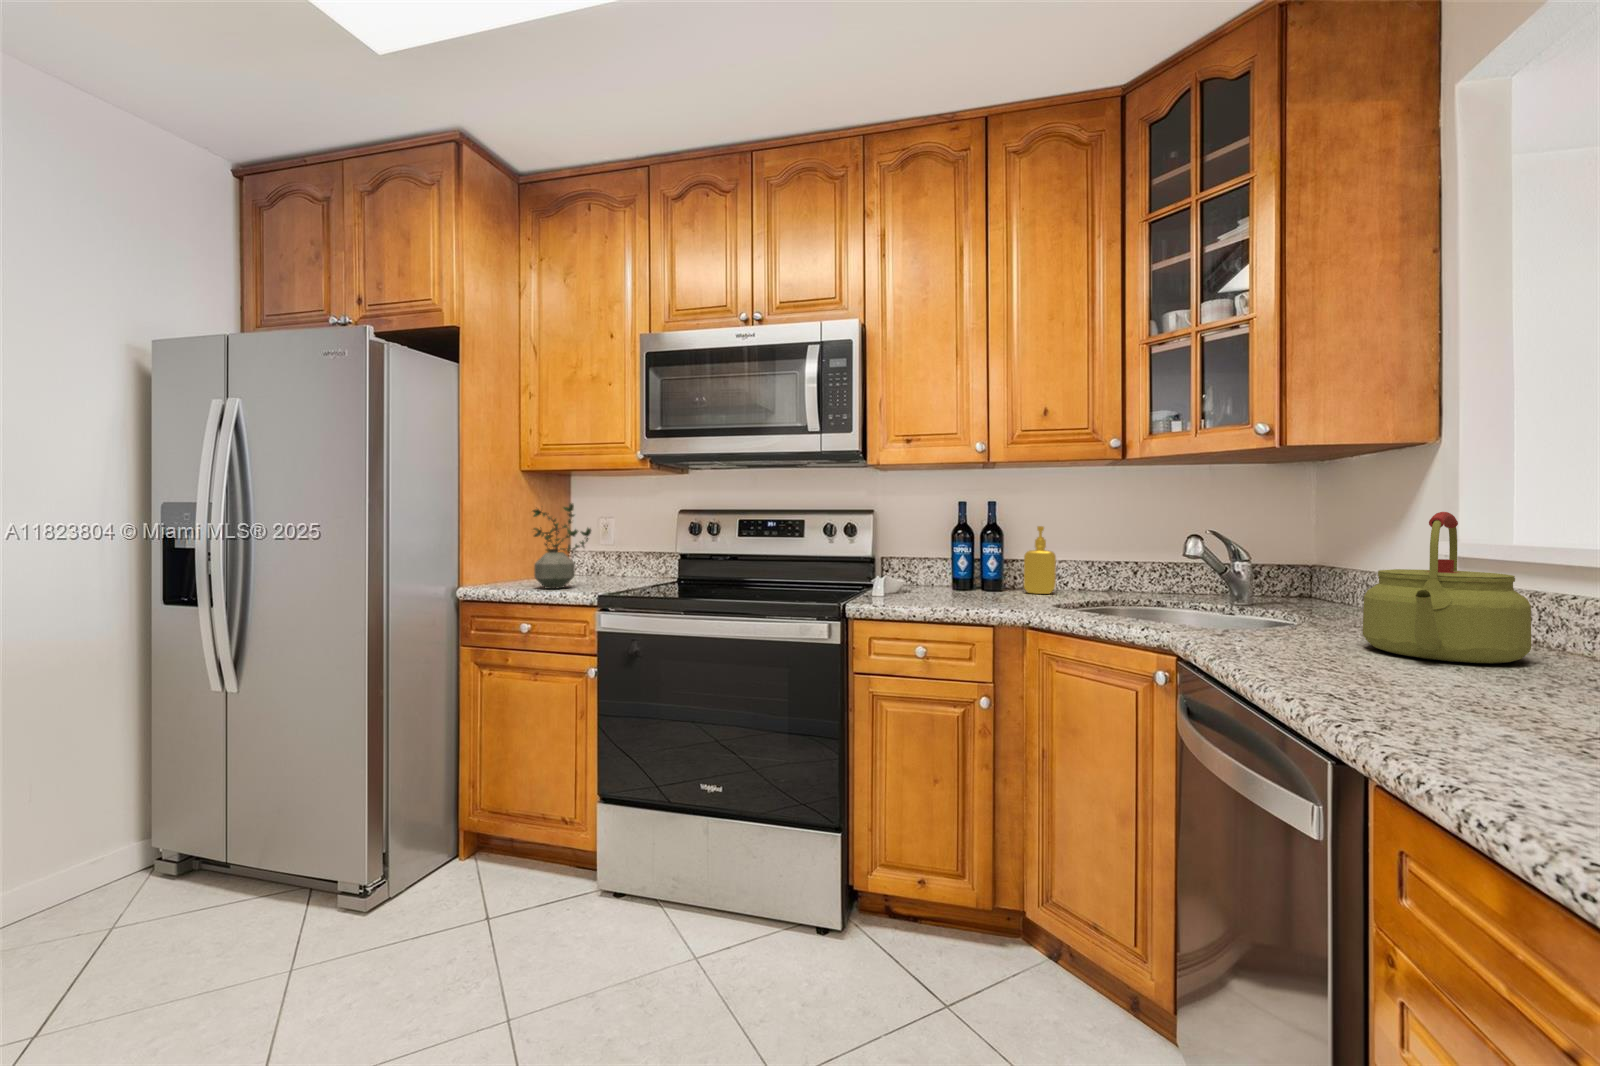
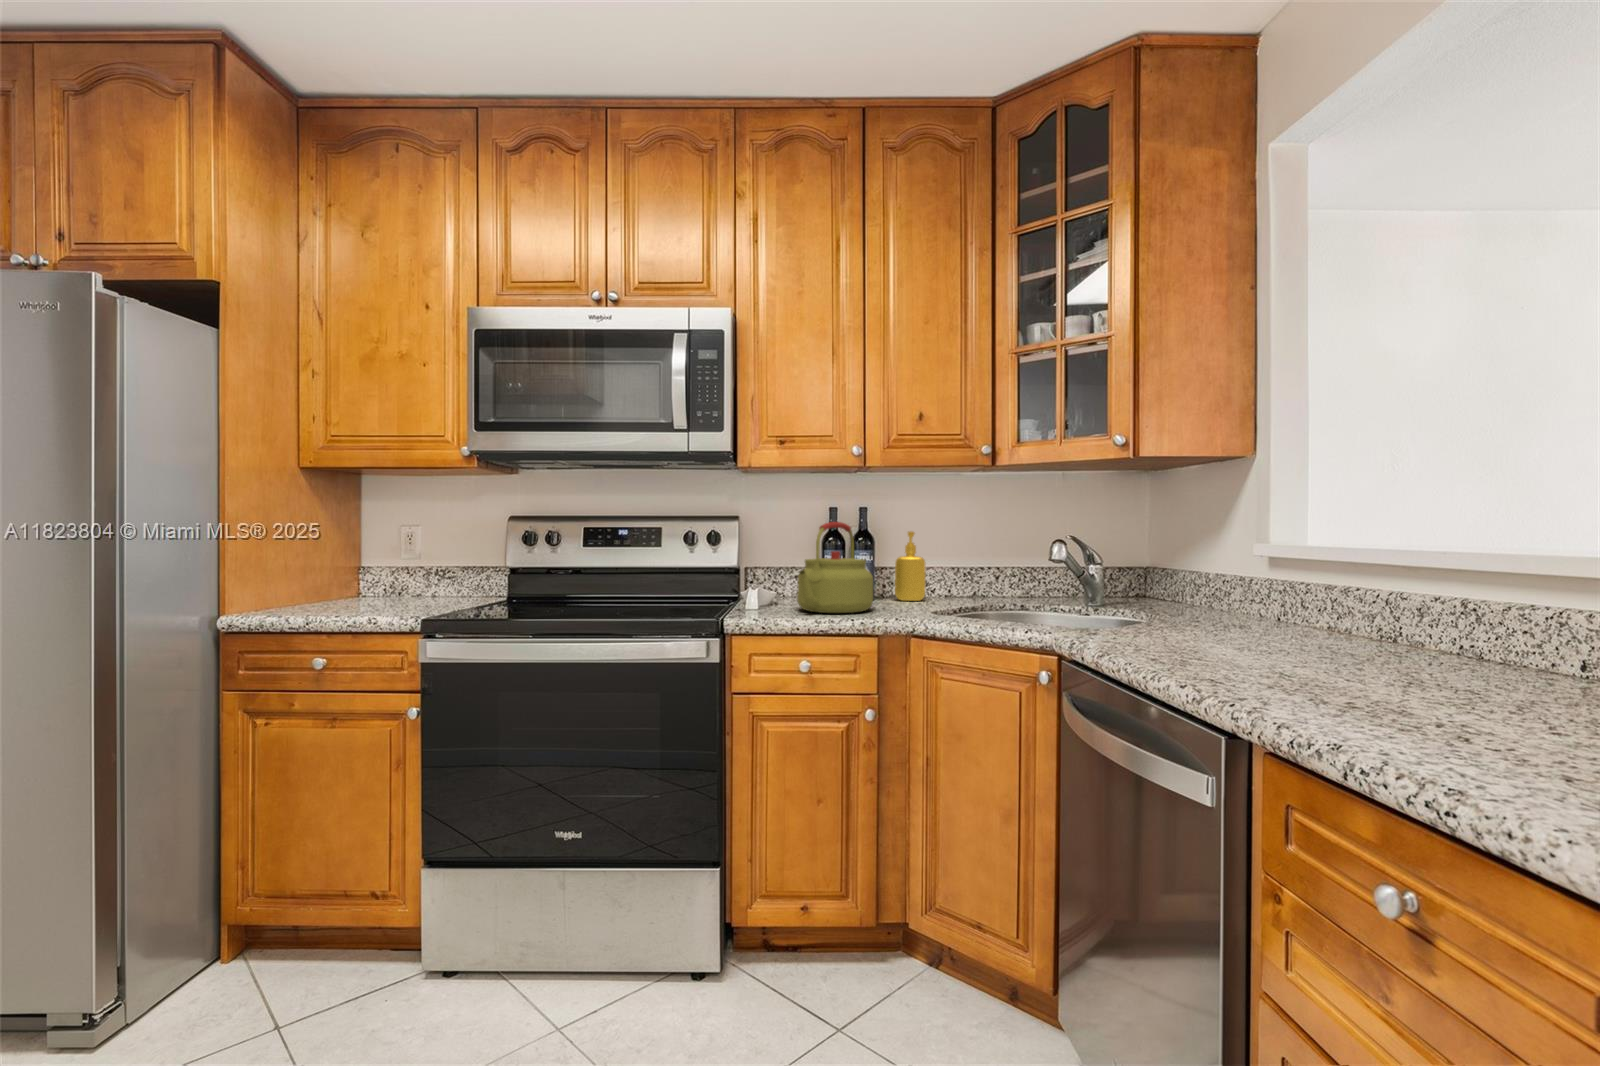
potted plant: present [533,503,591,589] -> none [314,504,395,612]
kettle: present [1363,512,1531,664] -> present [797,522,873,613]

